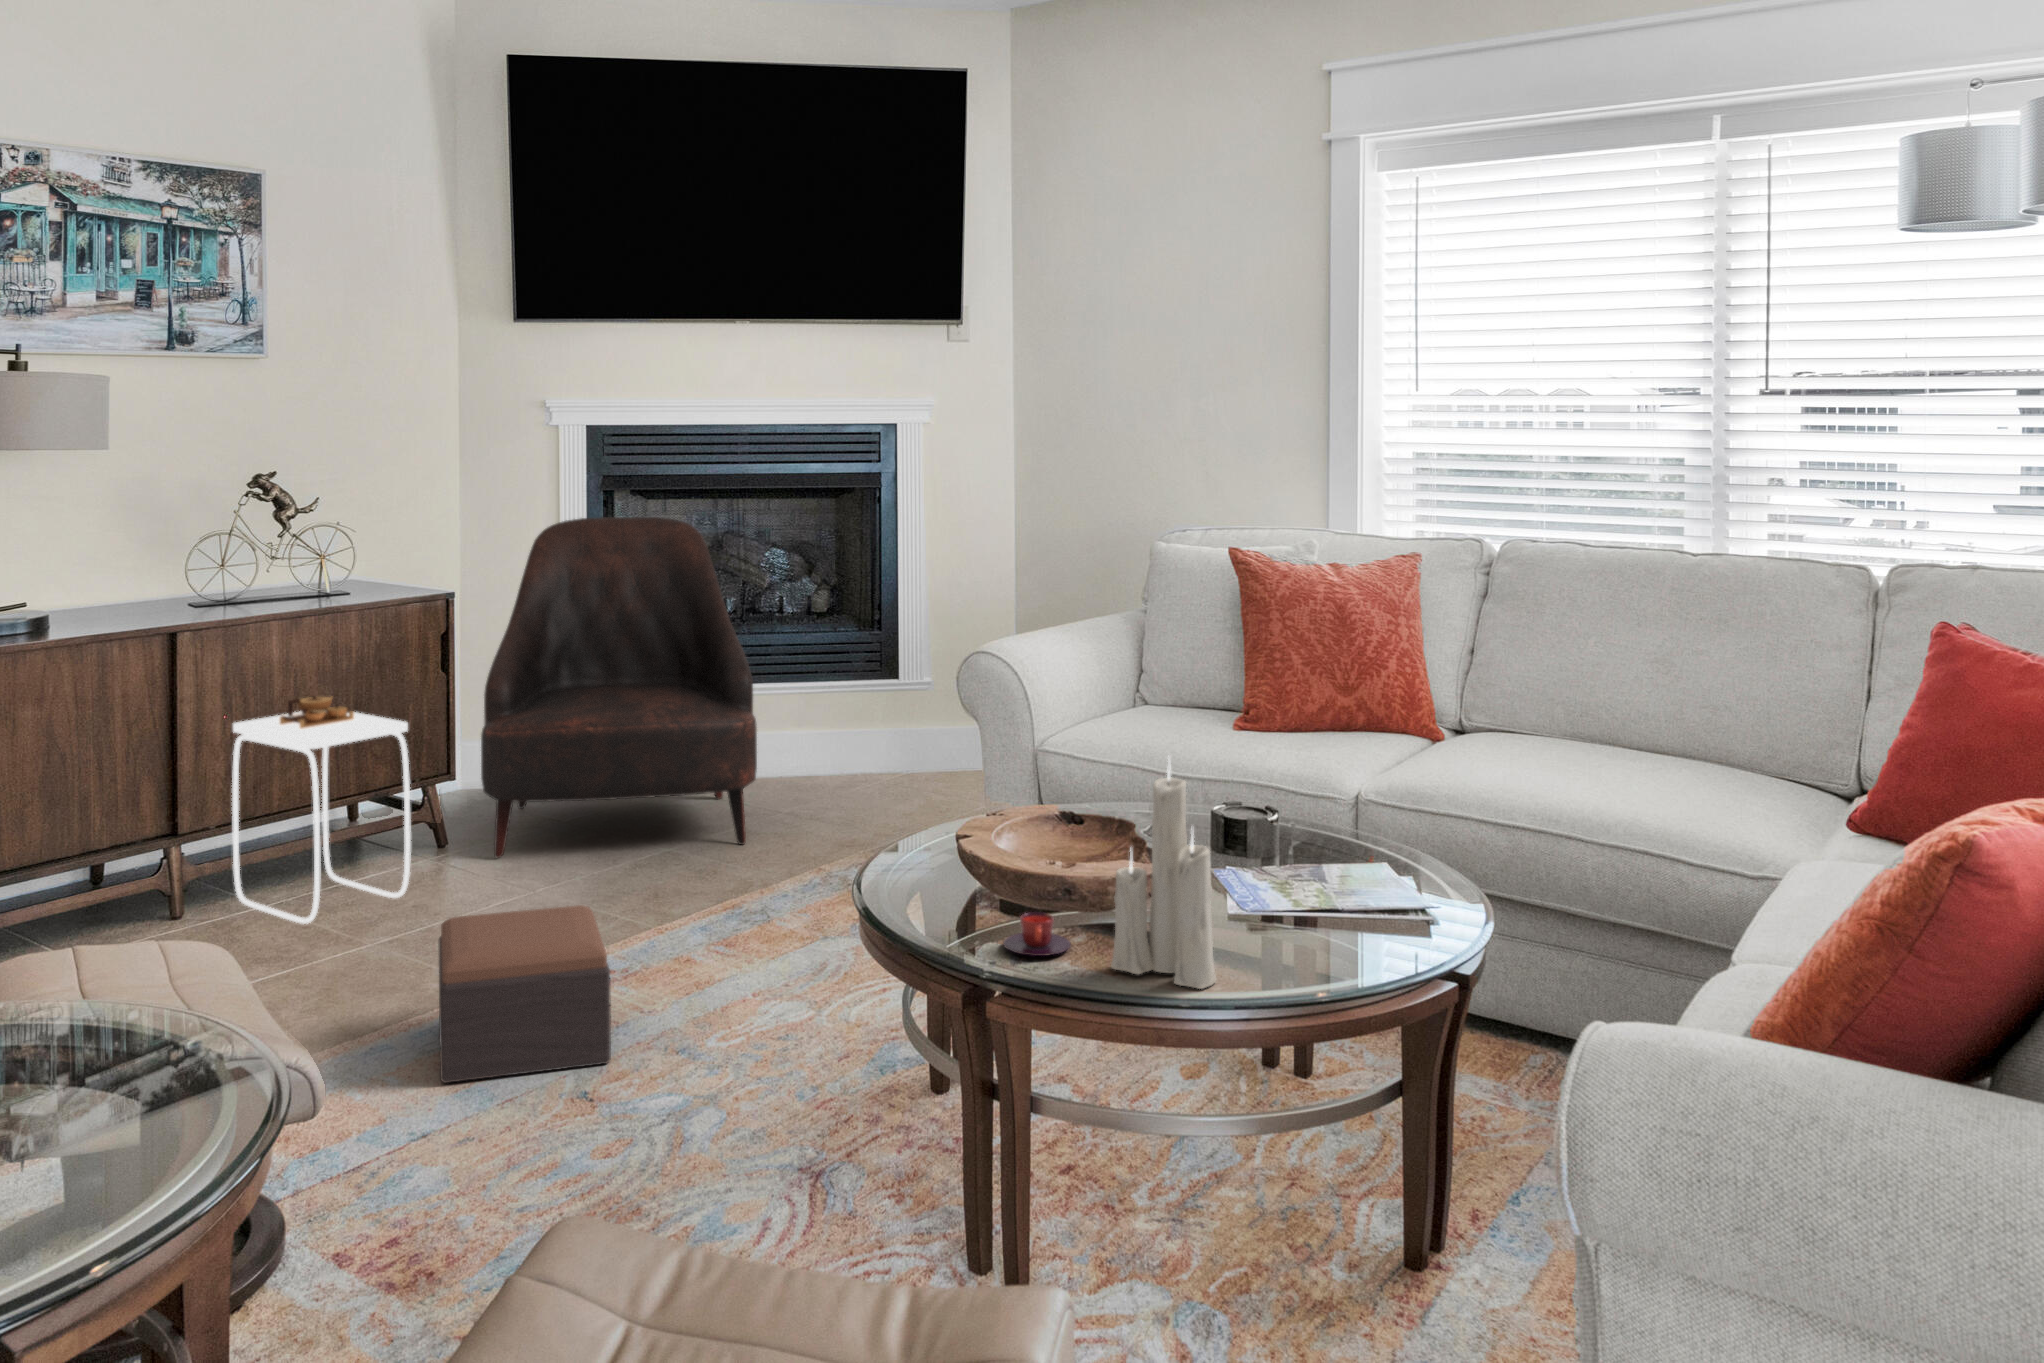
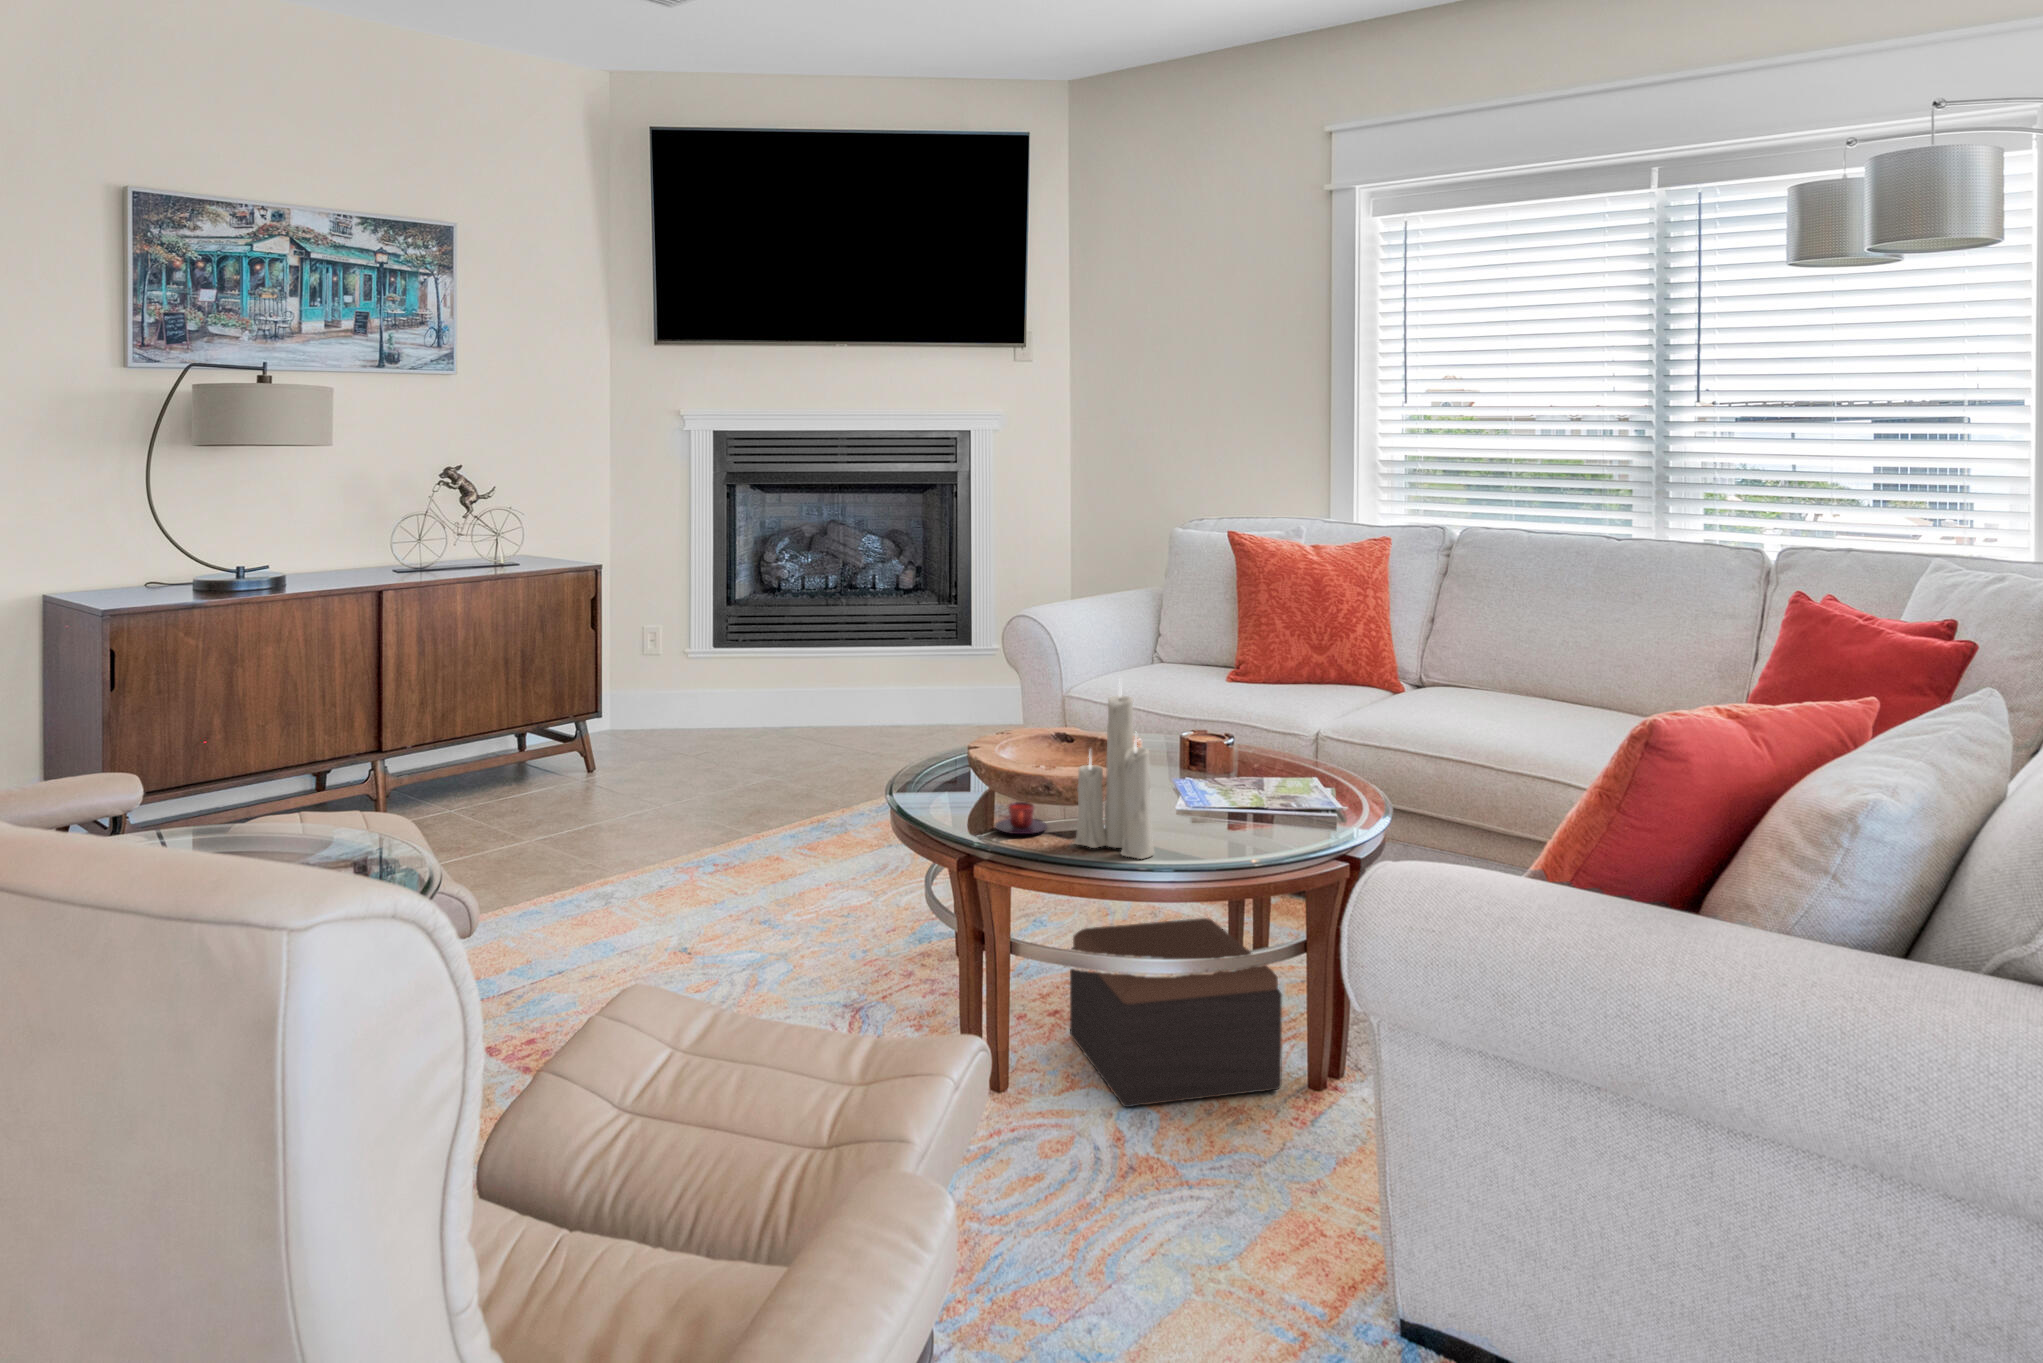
armchair: present [481,517,757,858] -> none [622,506,844,778]
side table: present [232,696,411,924] -> none [425,643,562,822]
footstool: present [439,905,611,1083] -> present [1070,918,1282,1107]

